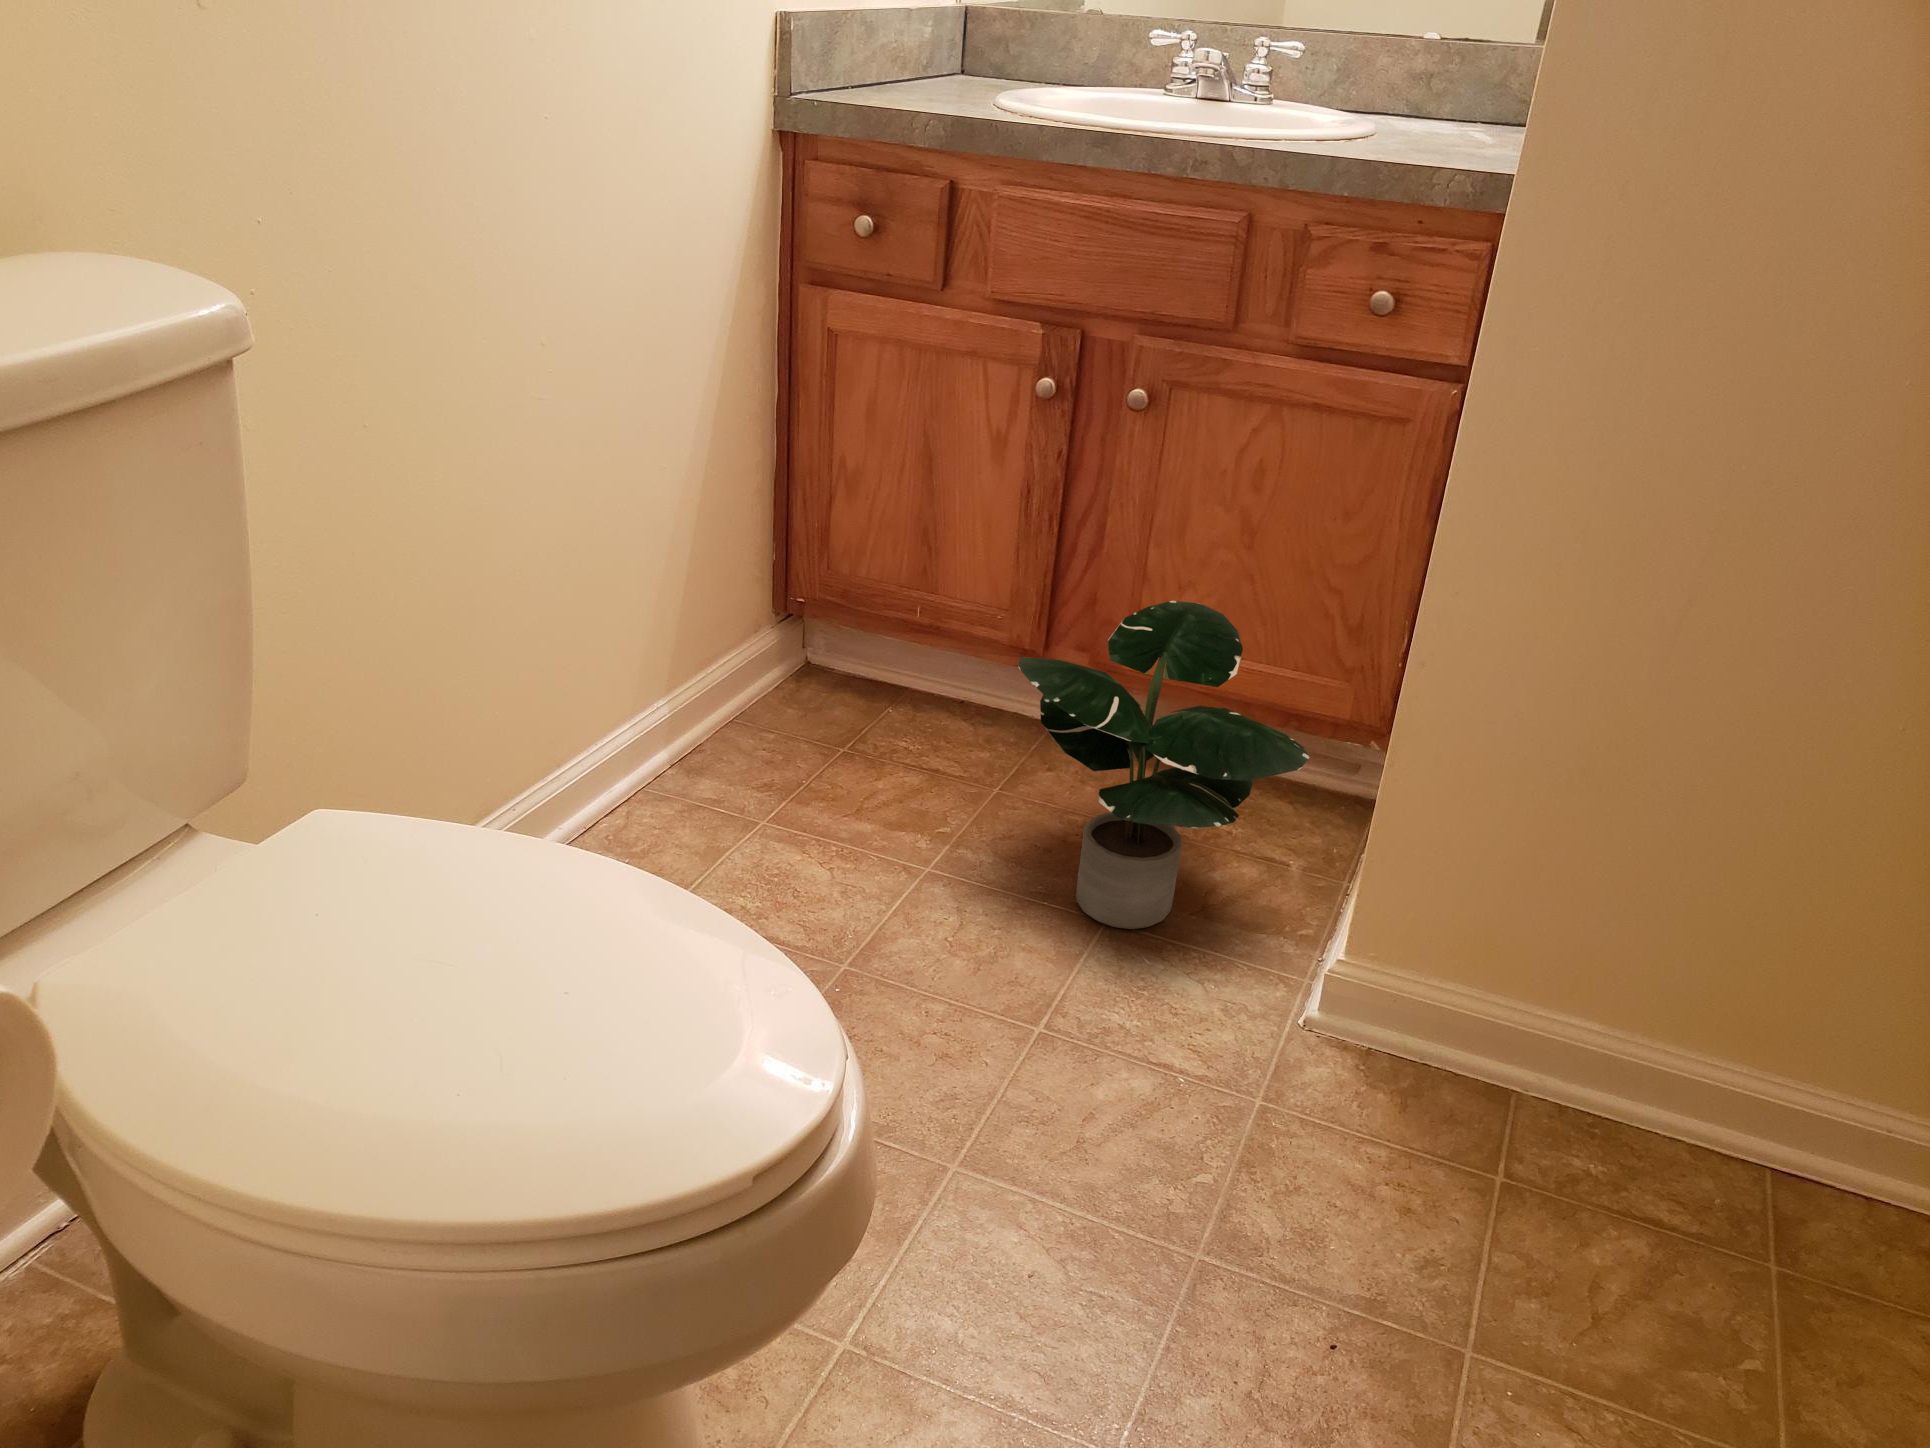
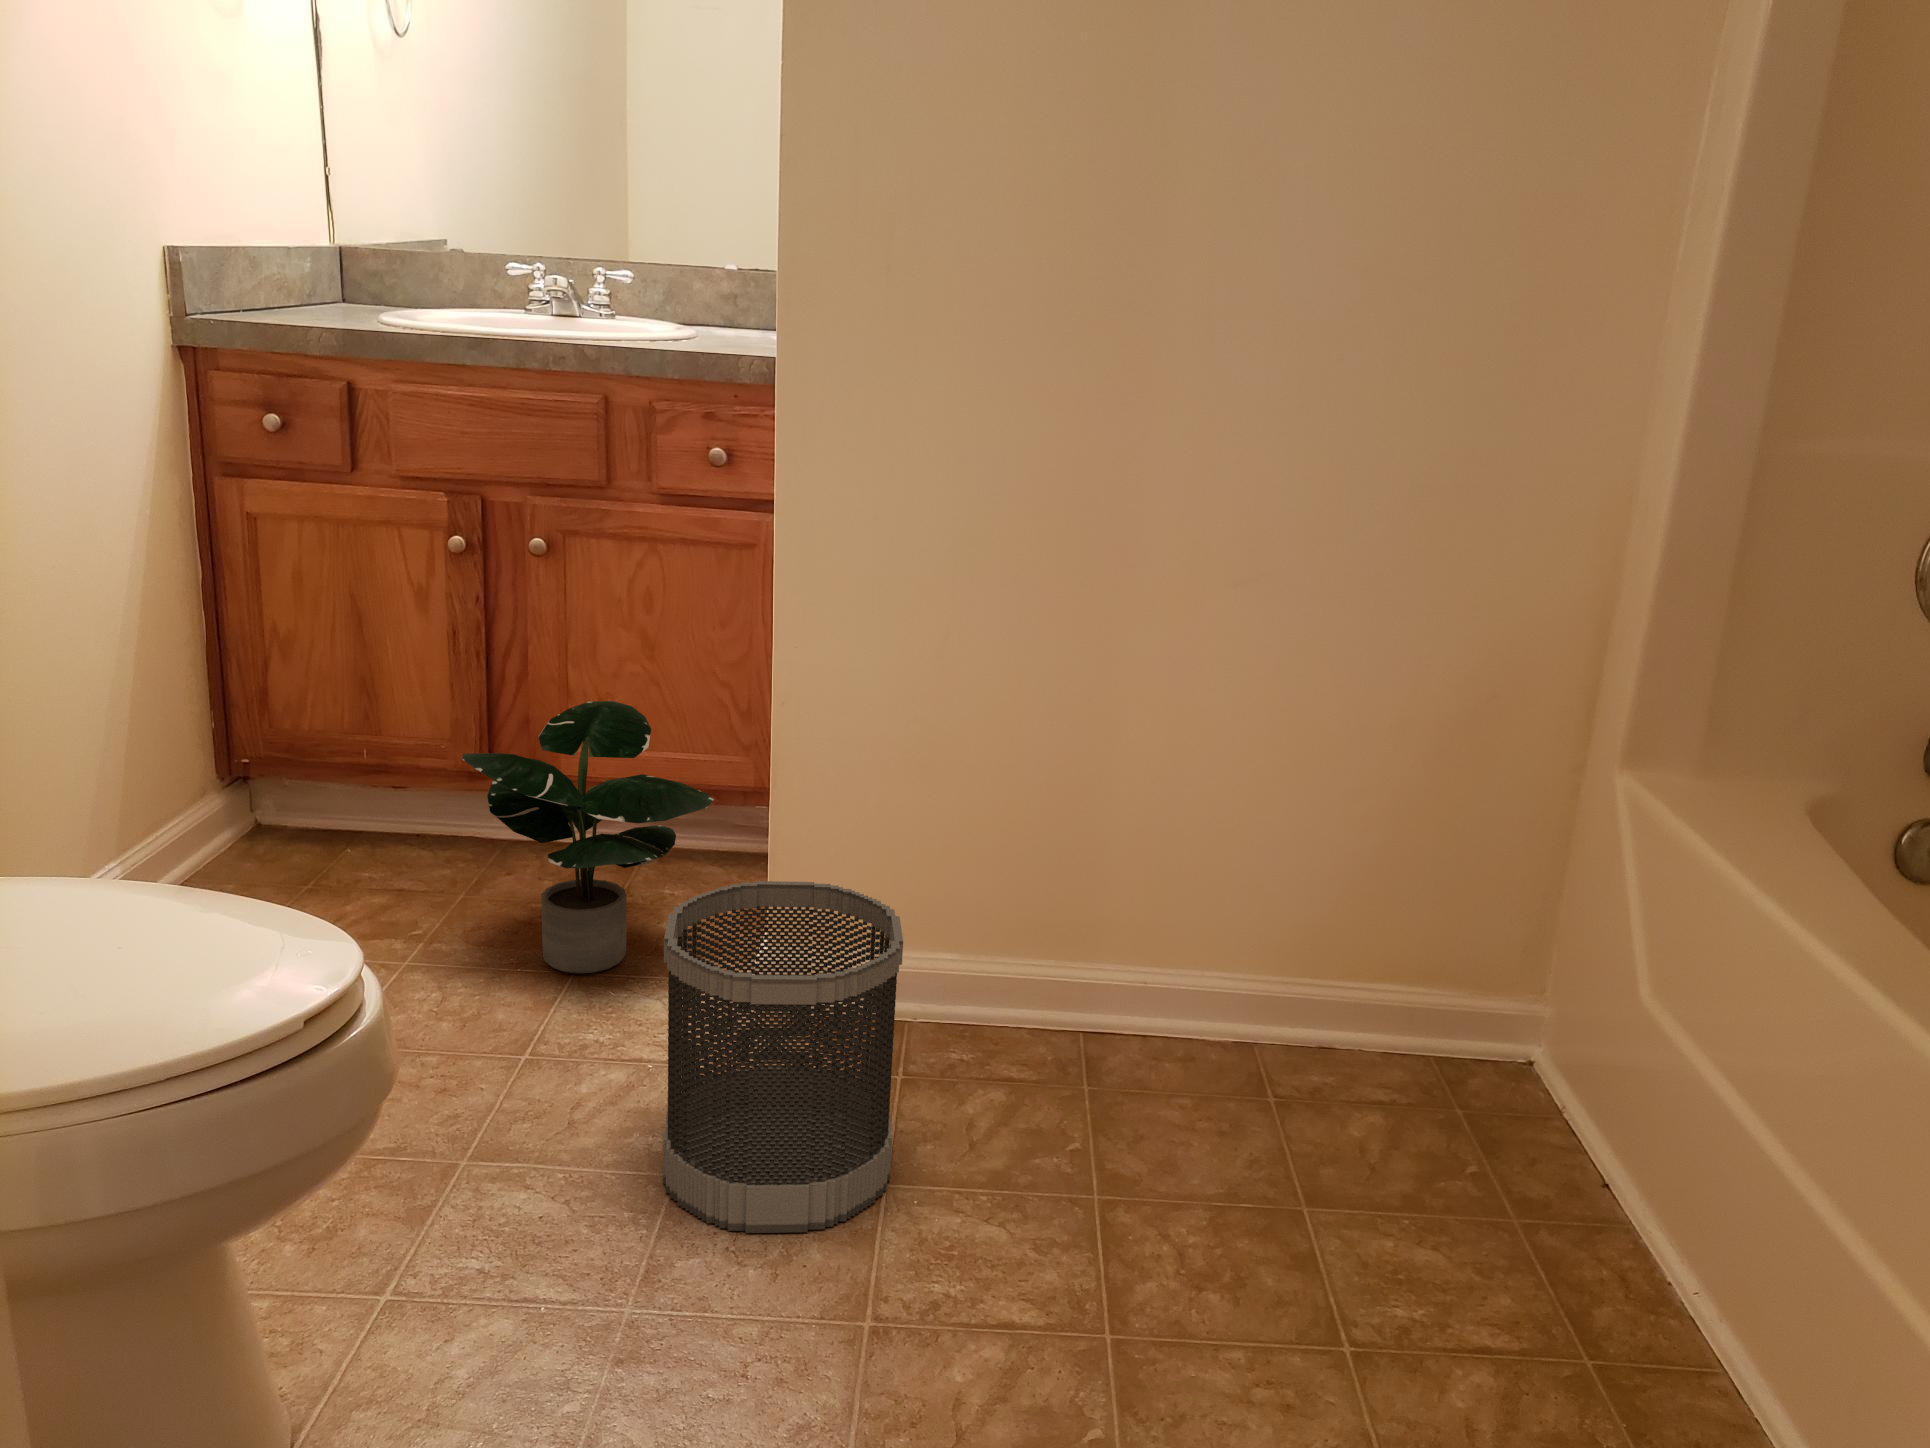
wastebasket: none [1180,915,1562,1402] -> present [663,881,903,1233]

